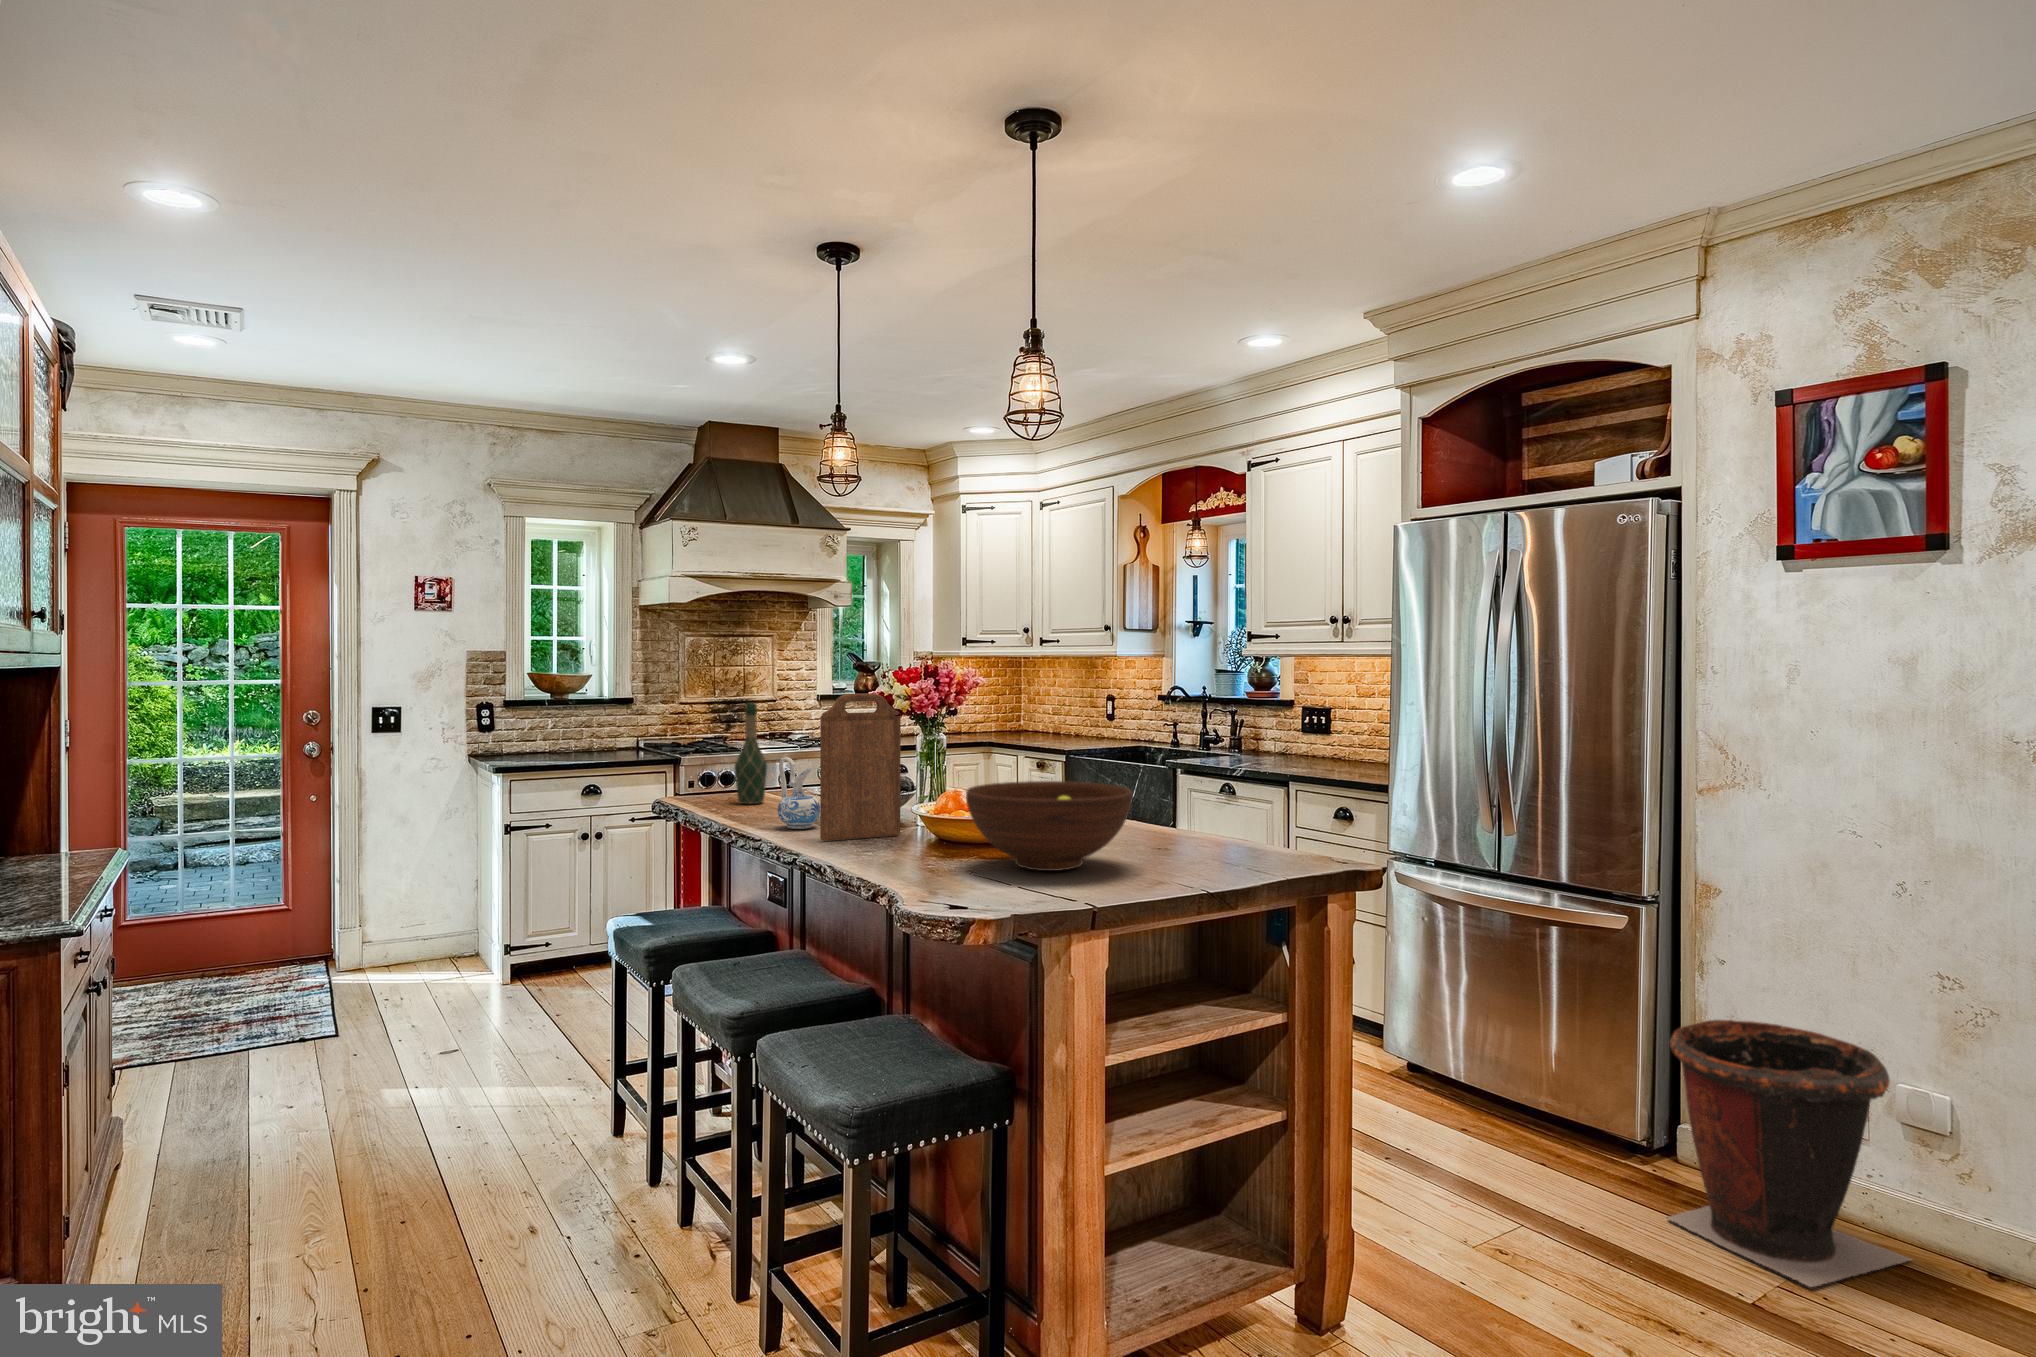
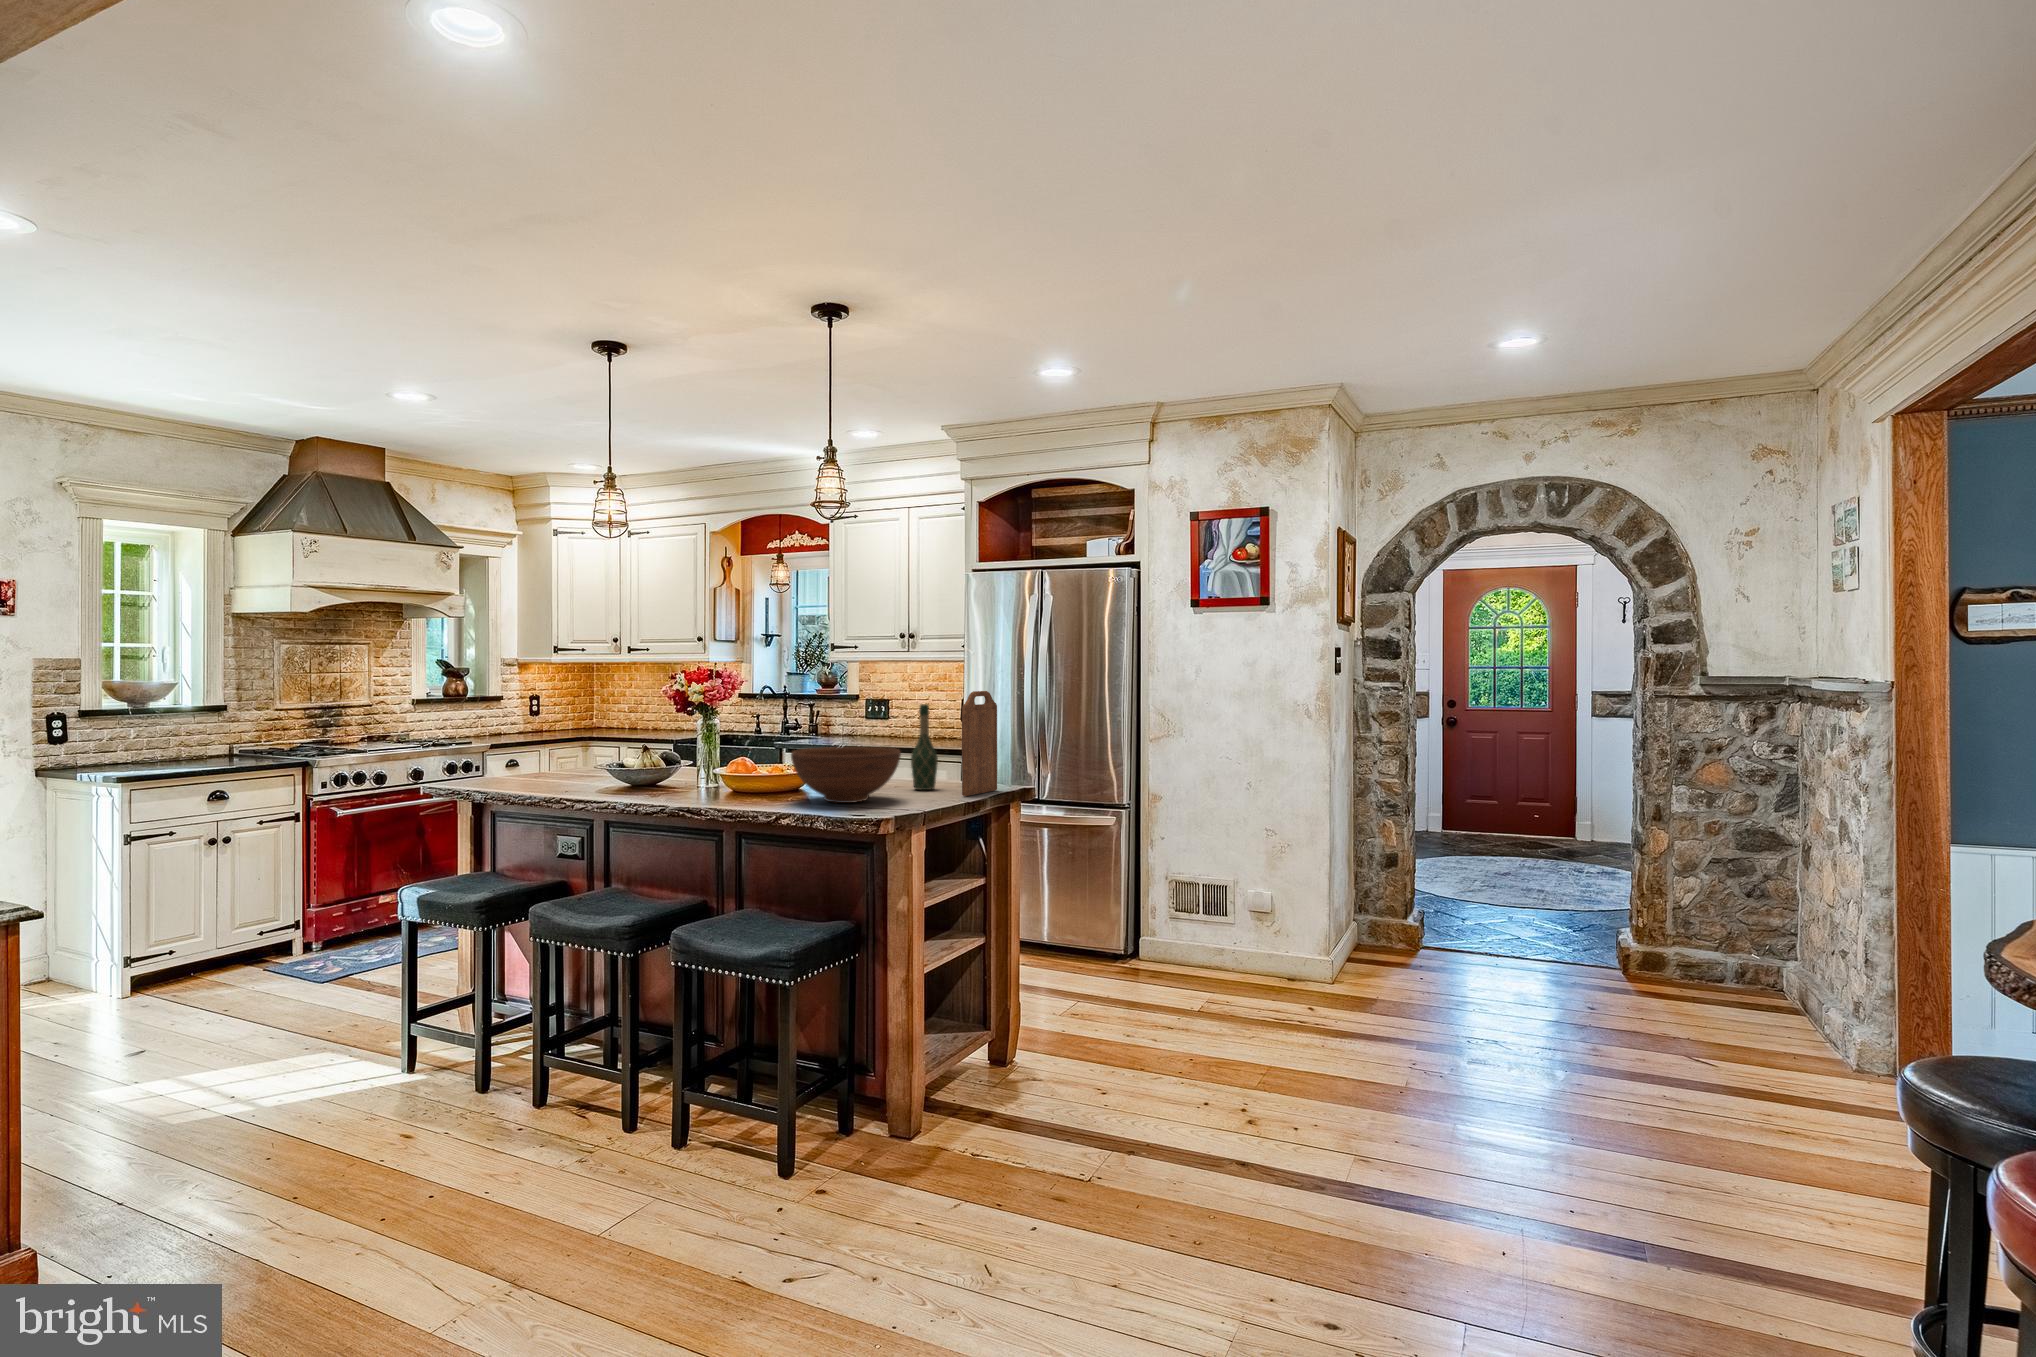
cutting board: present [820,694,901,841] -> present [962,691,997,796]
wine bottle: present [735,702,767,804] -> present [911,704,938,790]
ceramic pitcher: present [778,757,820,829] -> none [592,742,627,795]
trash can: present [1668,1020,1912,1287] -> none [1148,868,1262,999]

